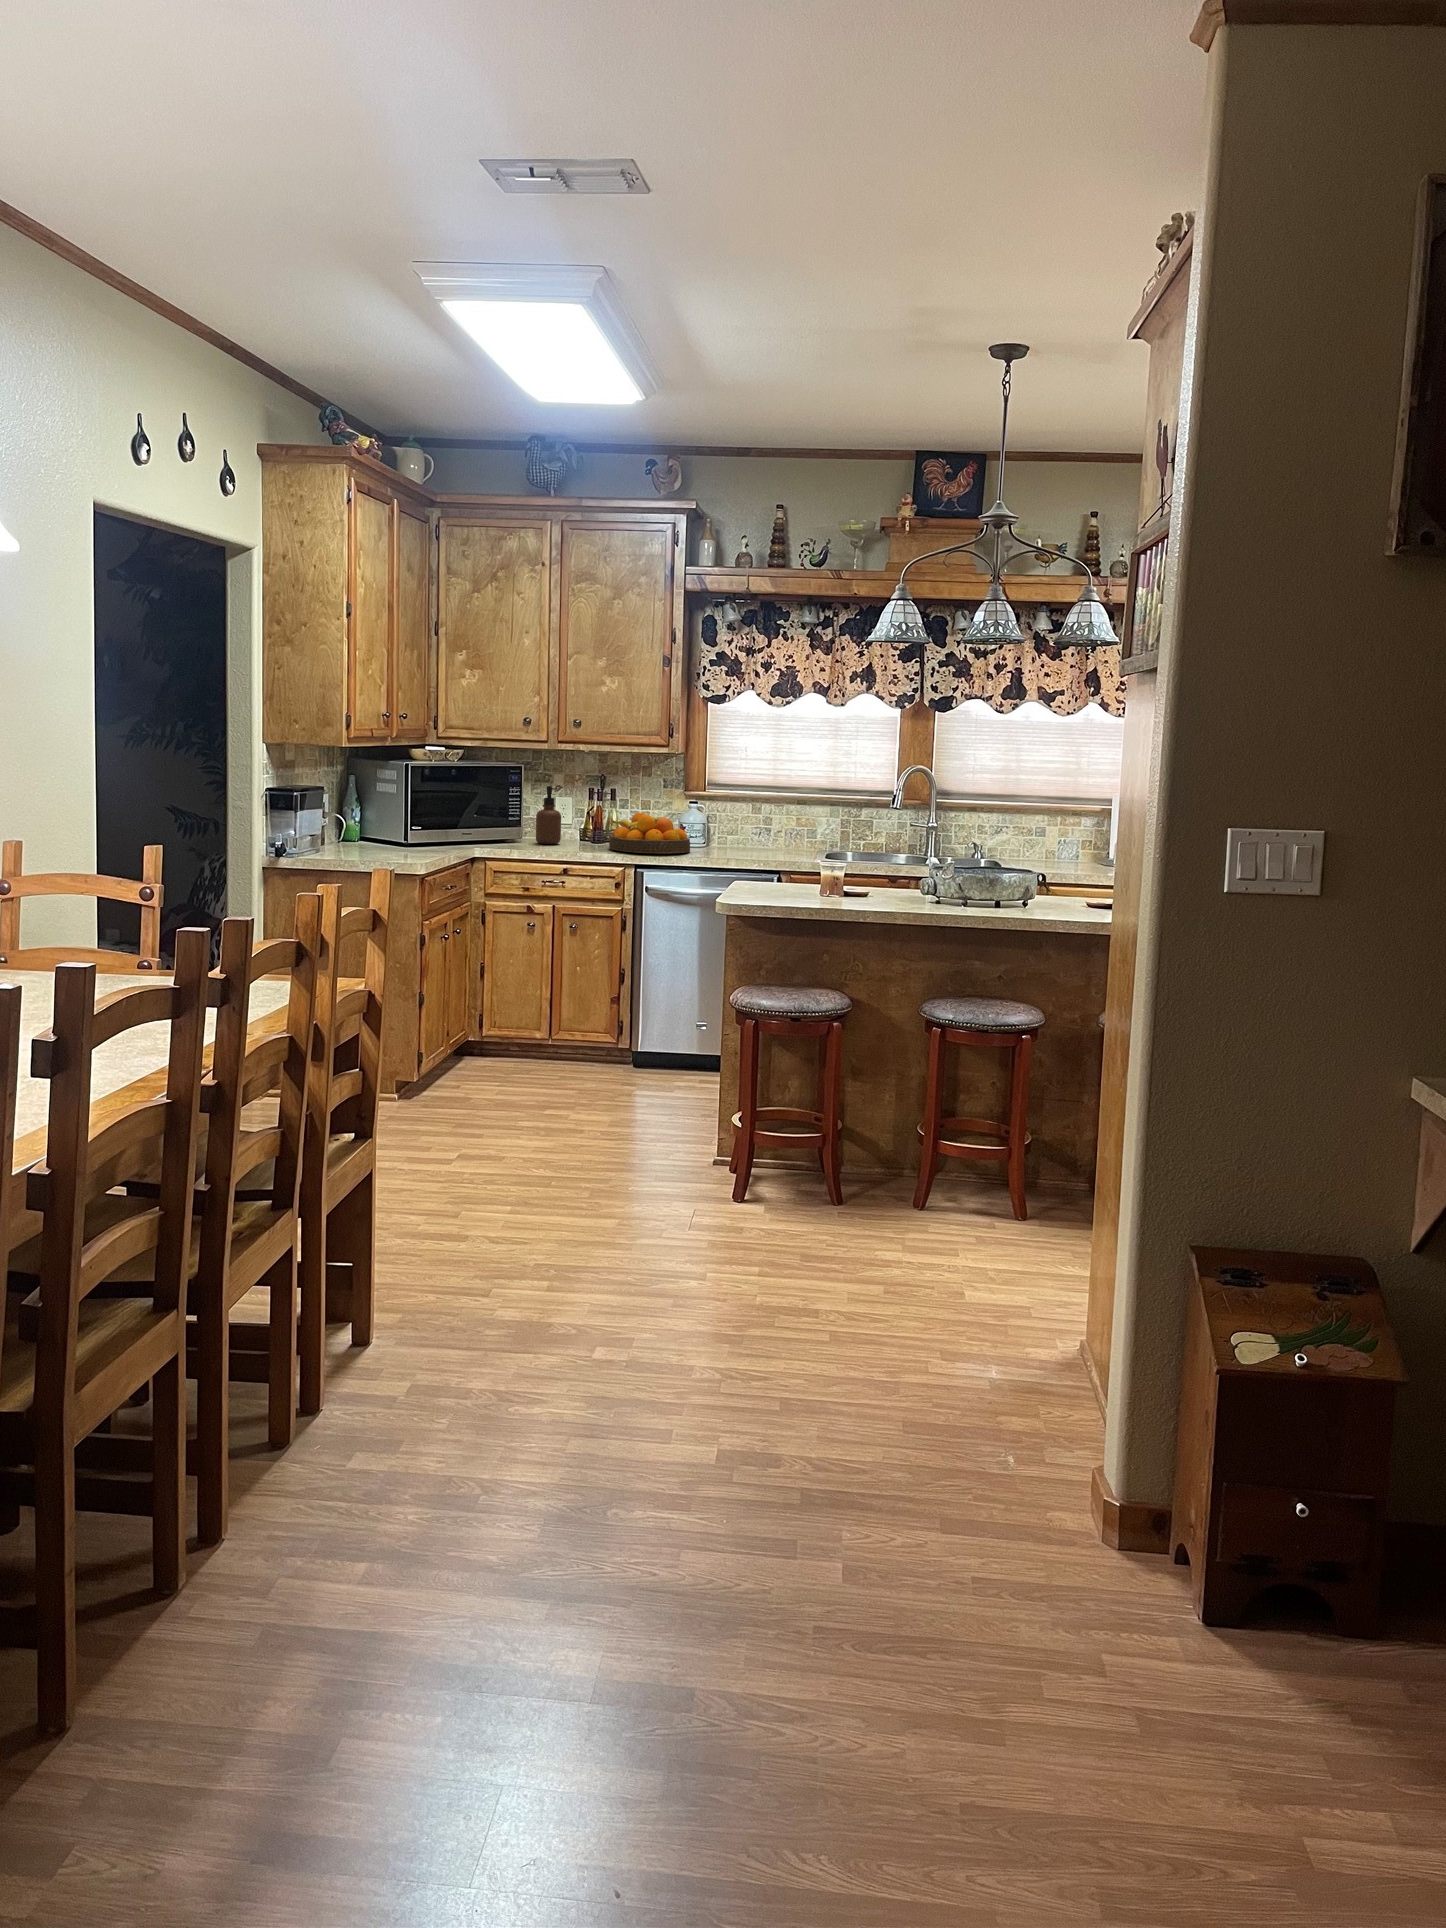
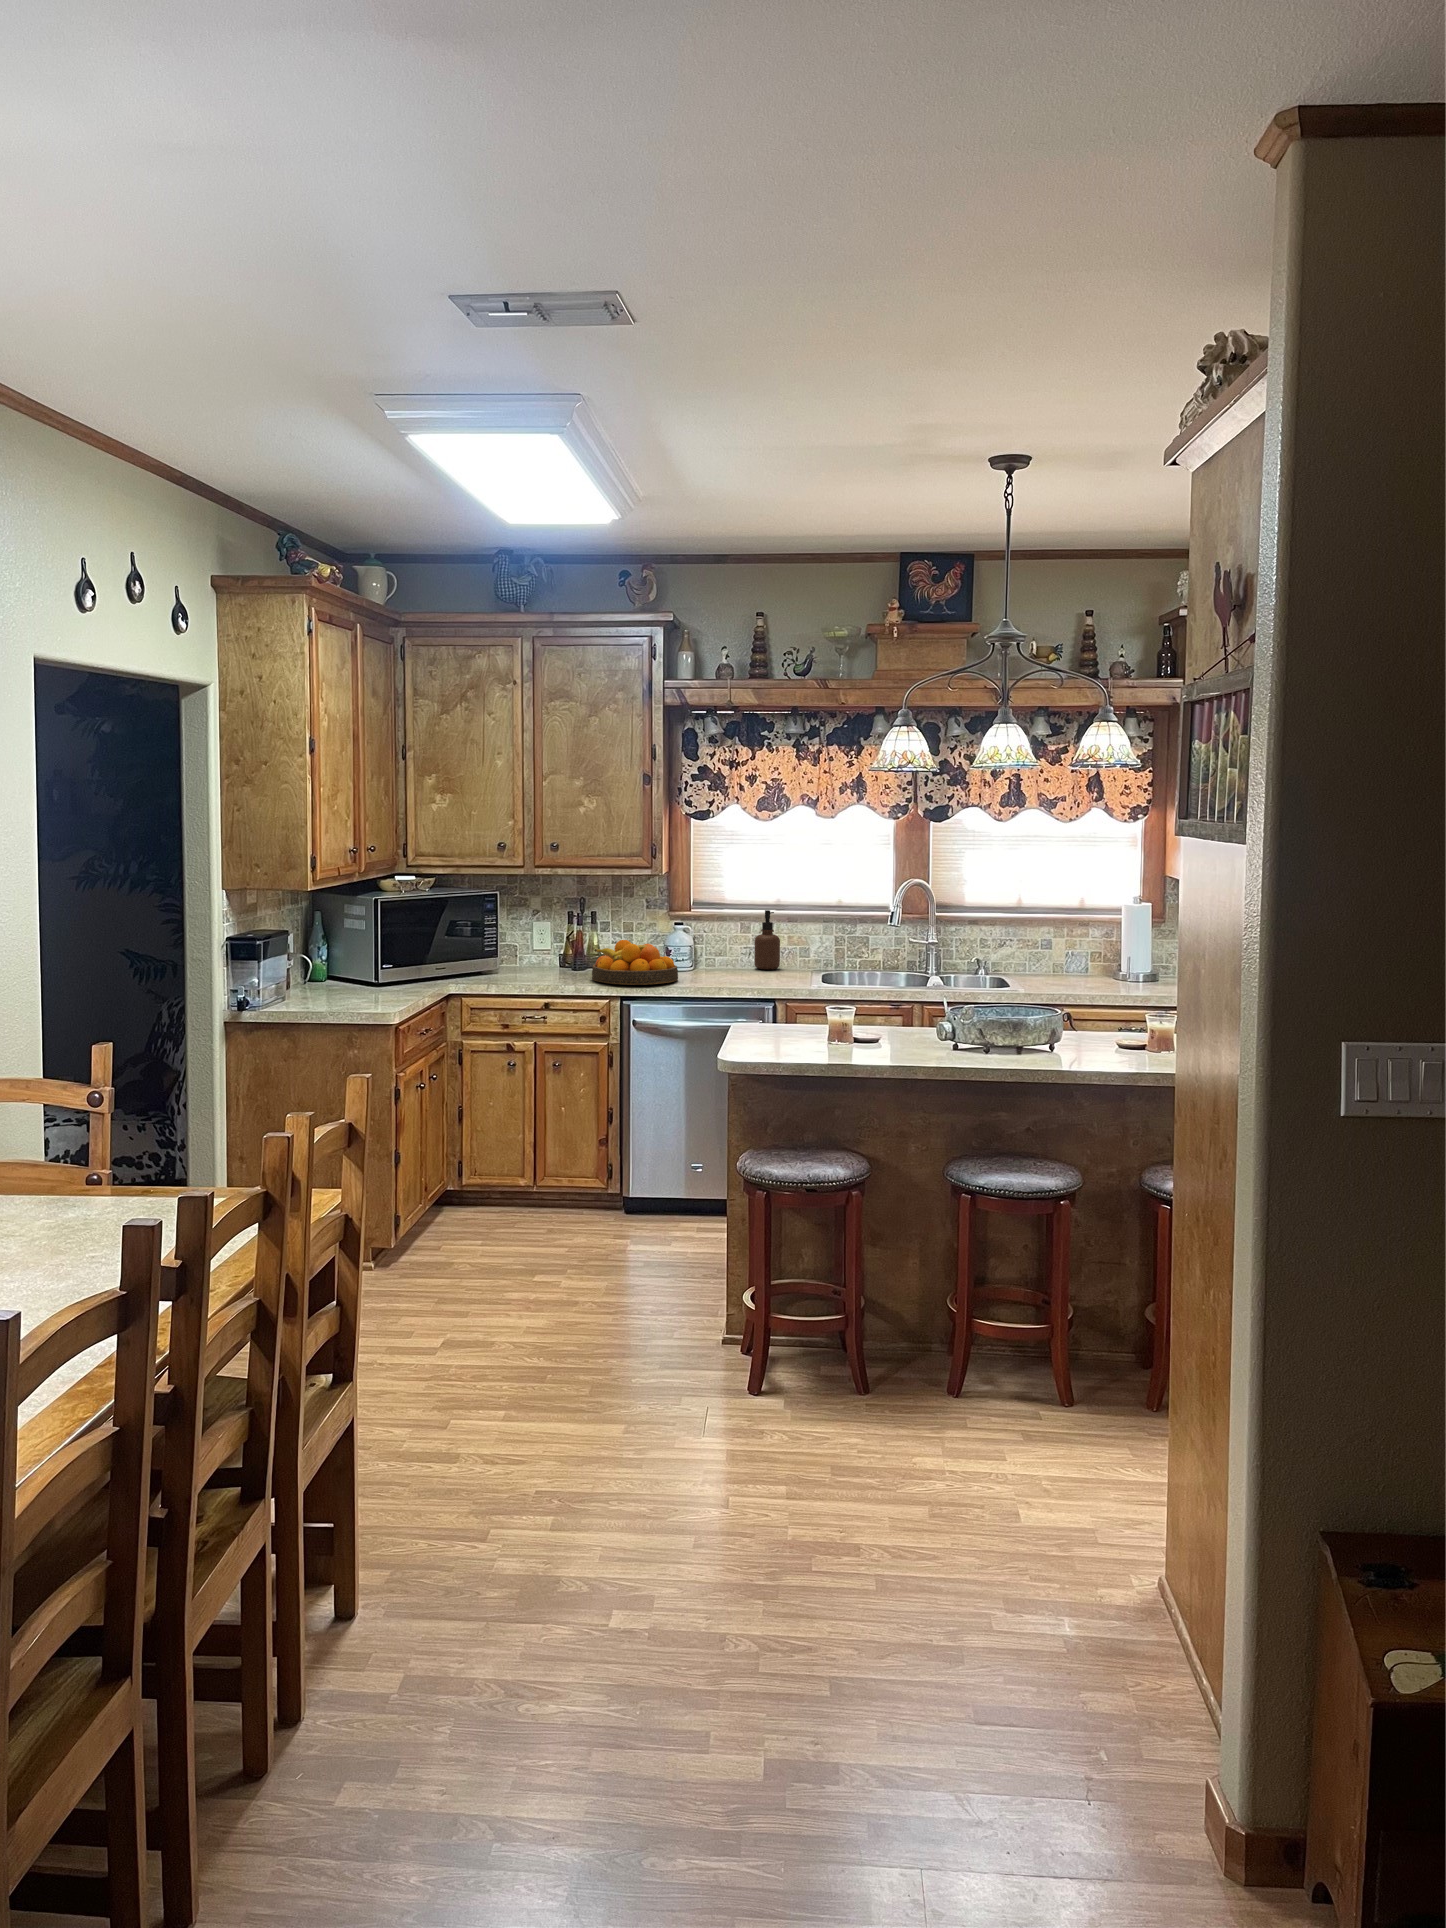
soap dispenser: present [536,786,561,844] -> present [754,910,780,970]

